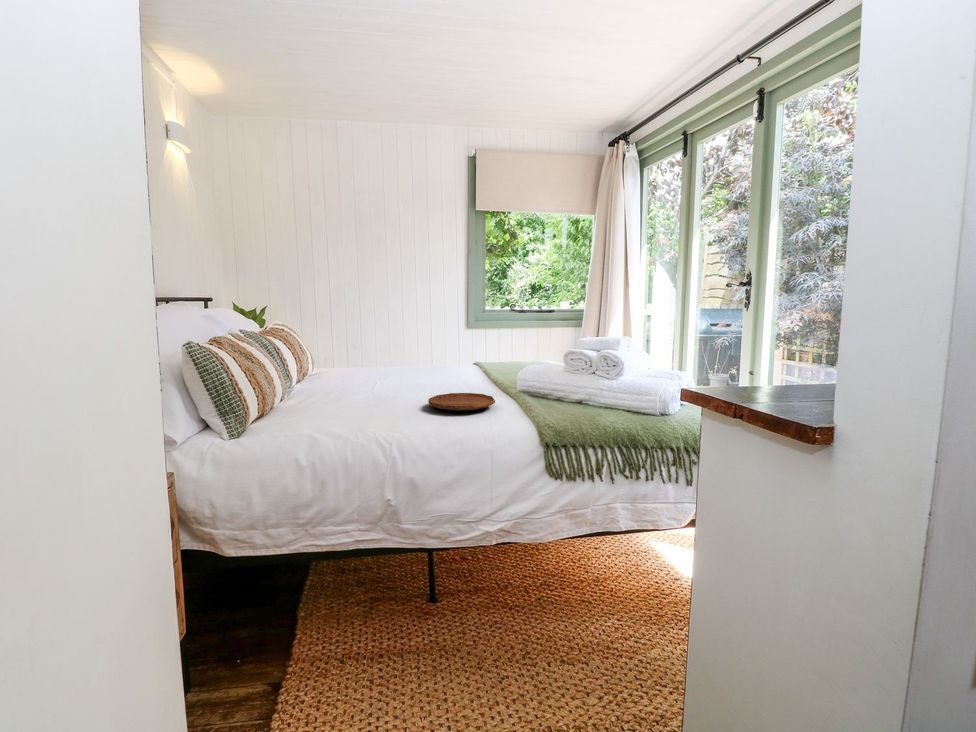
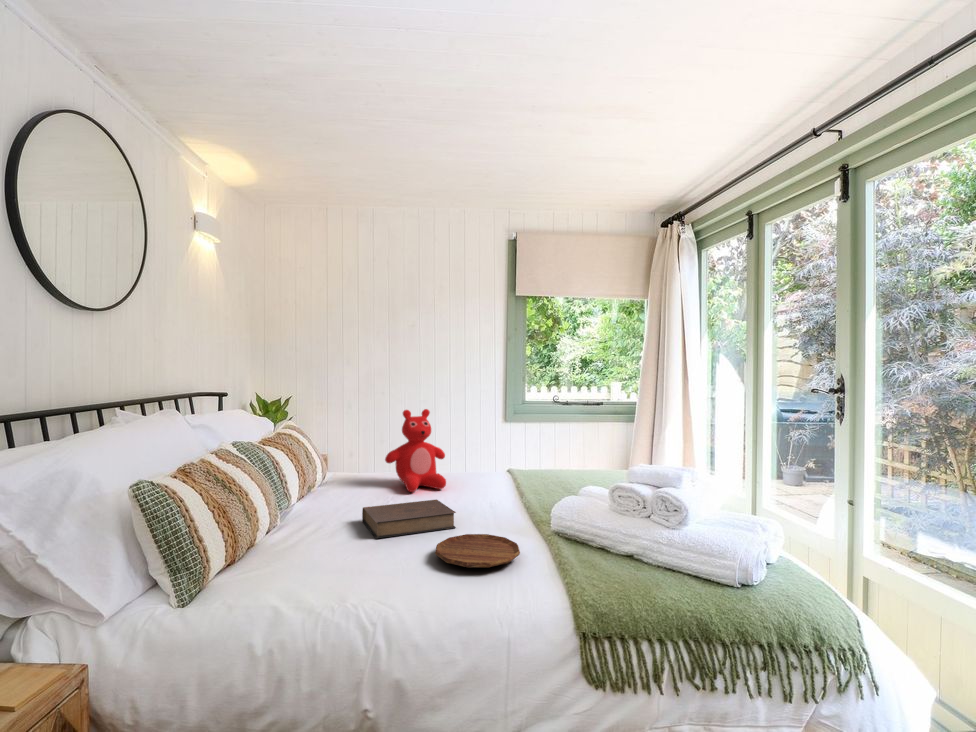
teddy bear: none [371,306,425,375] -> present [385,409,446,492]
book: none [360,375,440,400] -> present [362,500,456,538]

